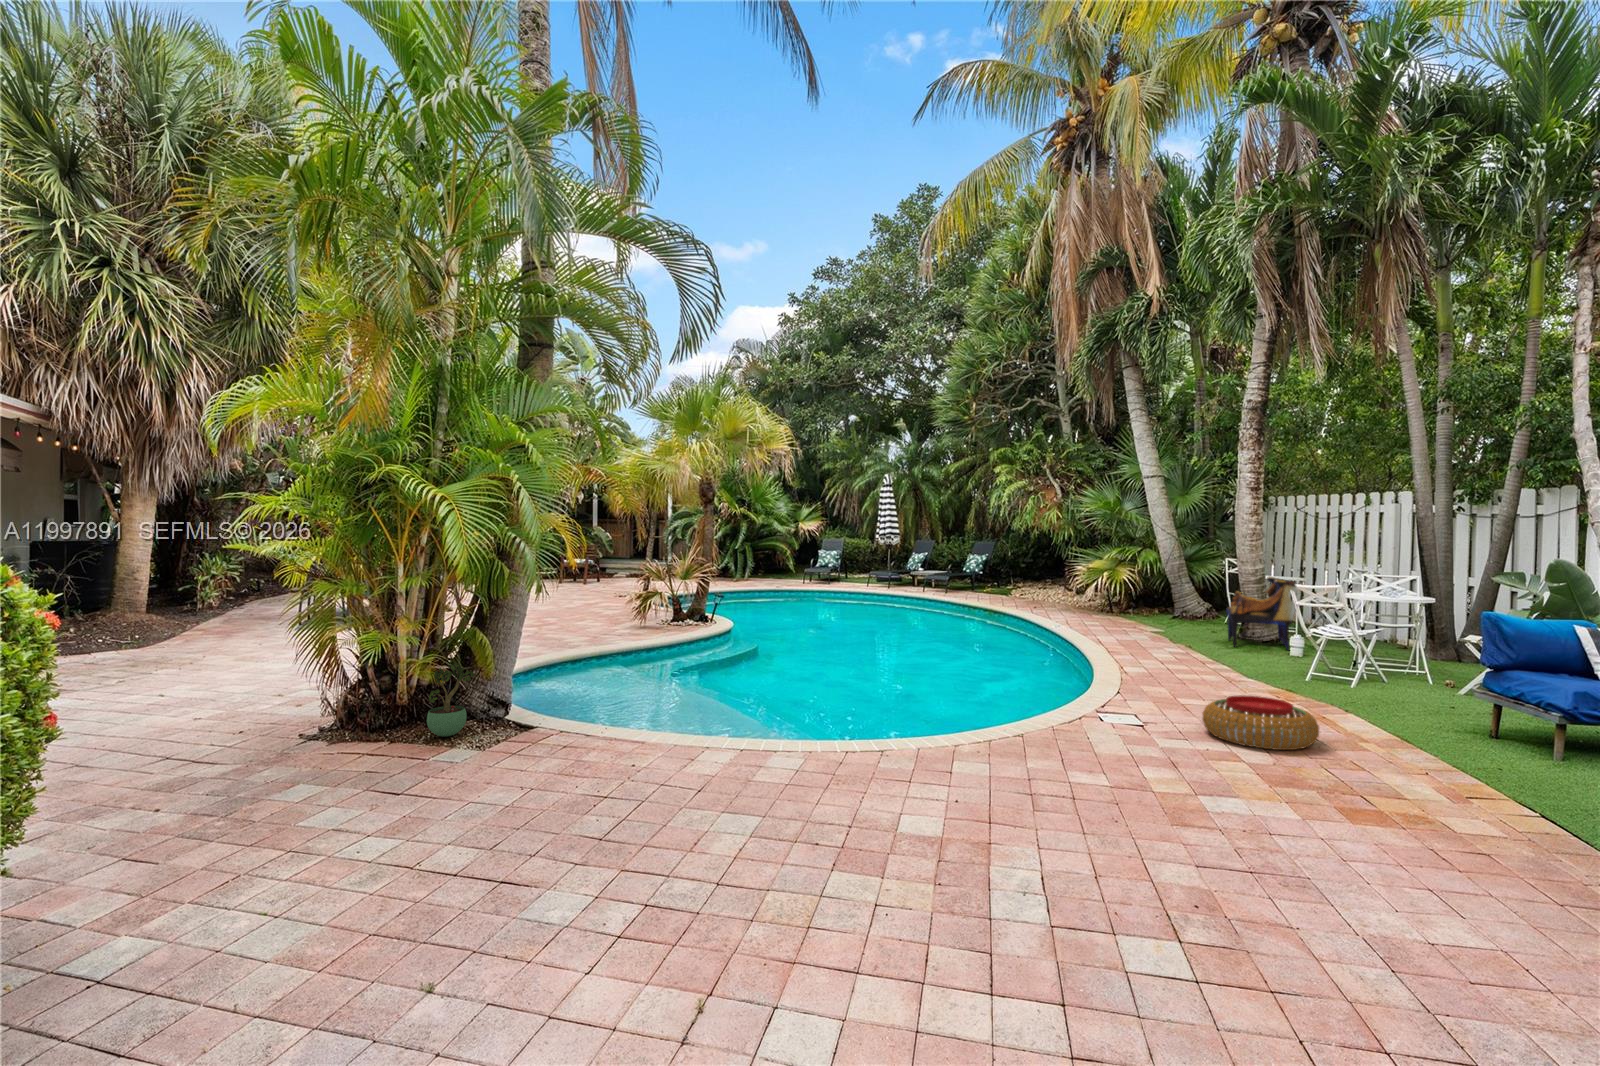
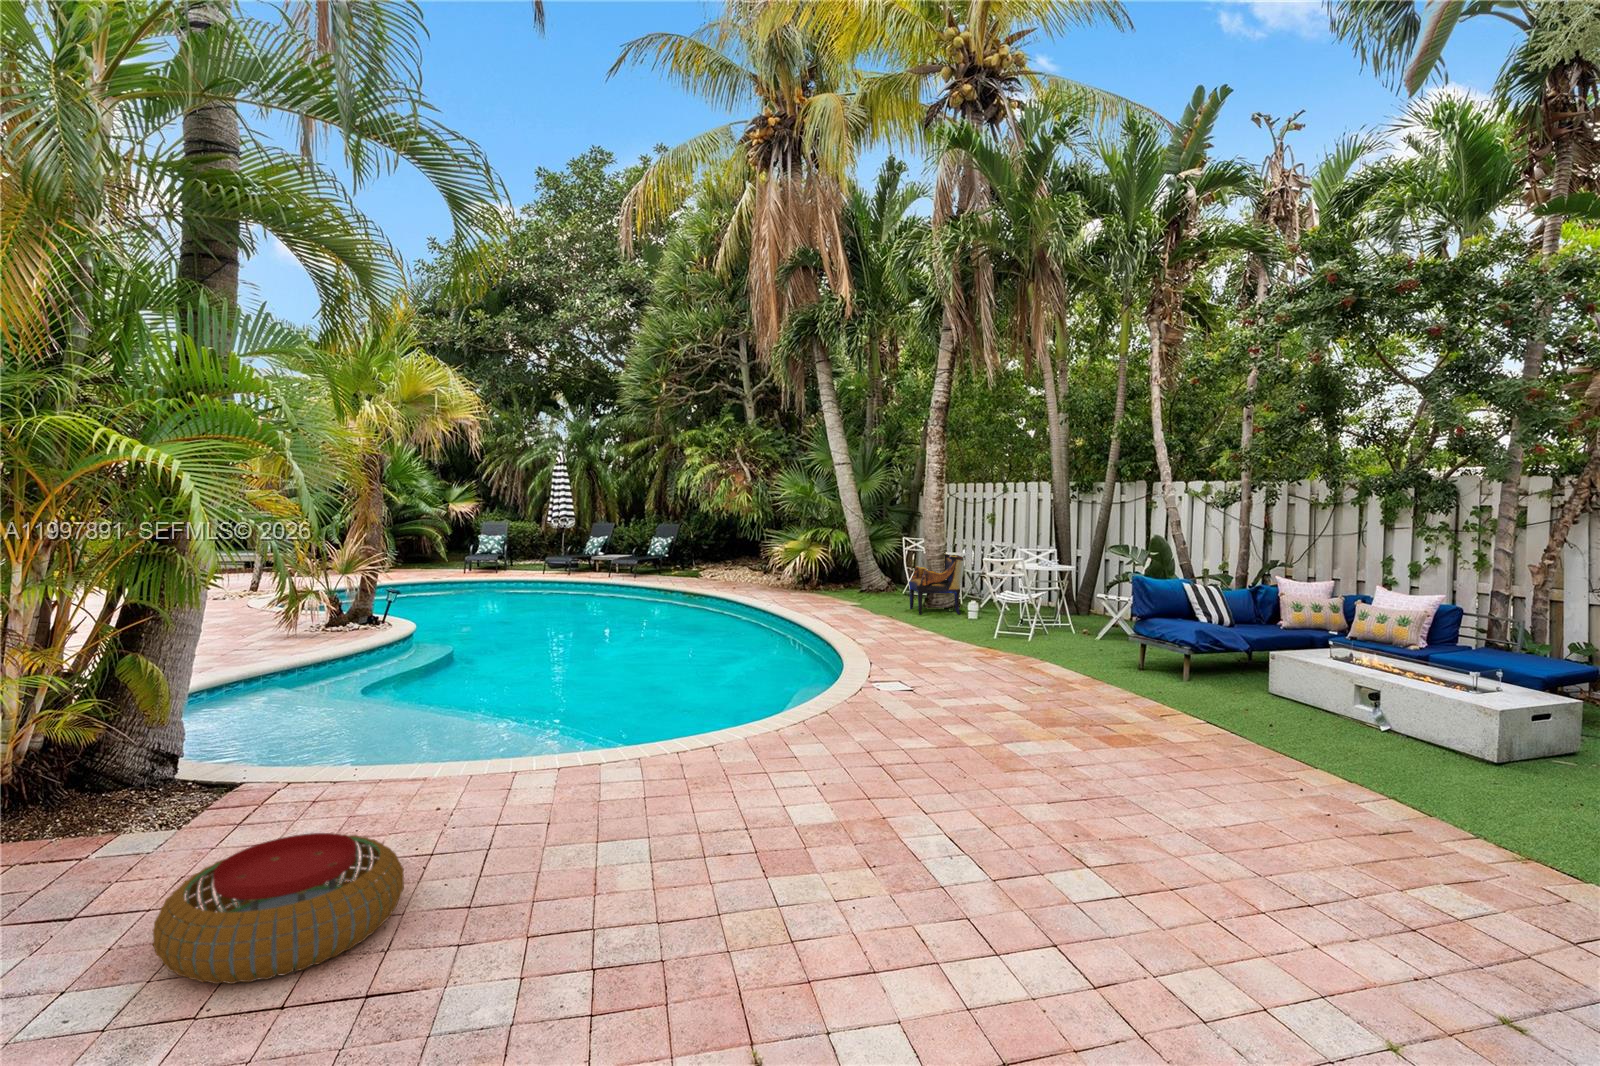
potted plant: present [427,663,474,737] -> none [67,706,150,818]
pouf: present [1202,695,1319,750] -> present [153,833,404,984]

